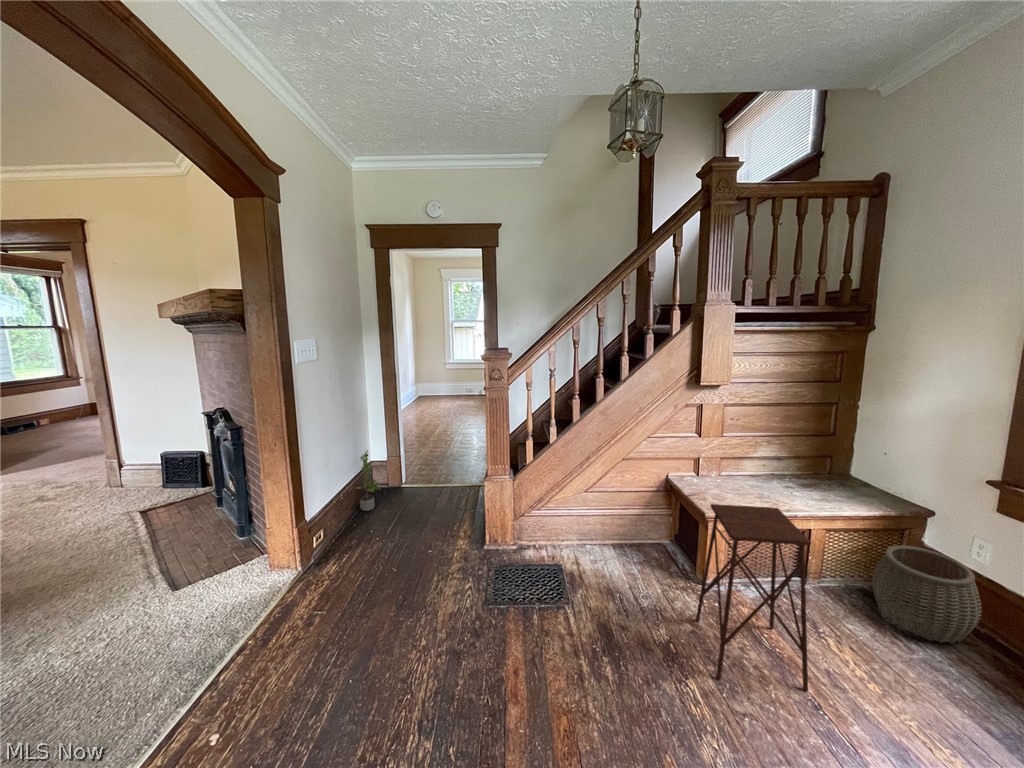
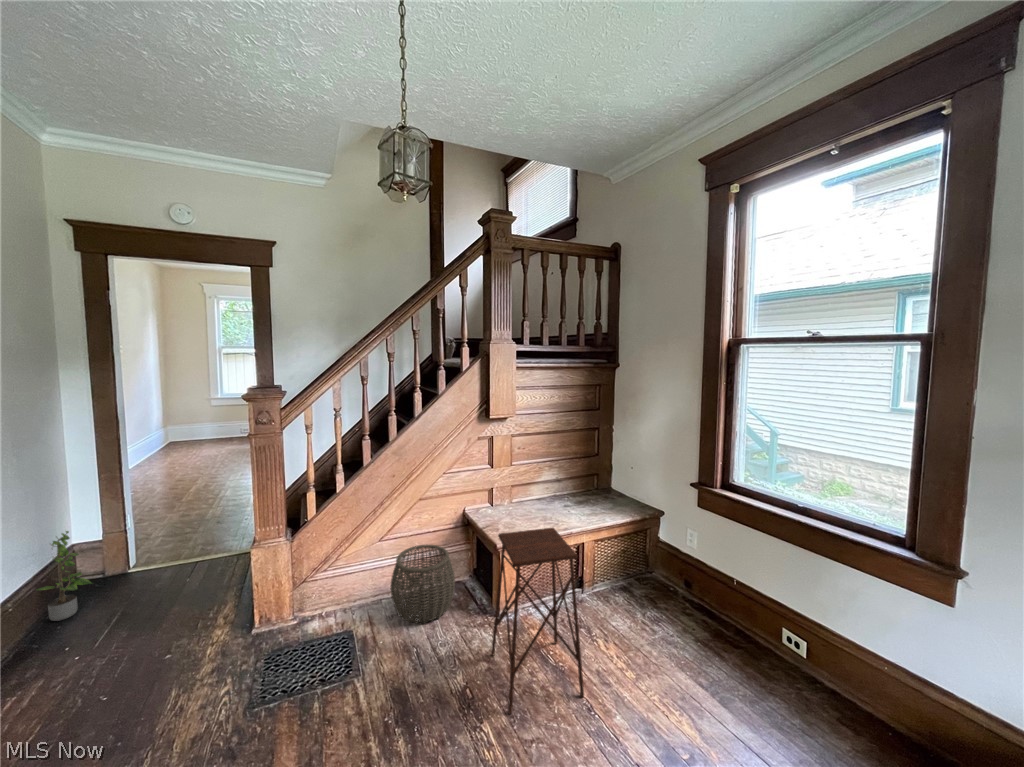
woven basket: present [872,545,982,643] -> present [390,545,455,623]

